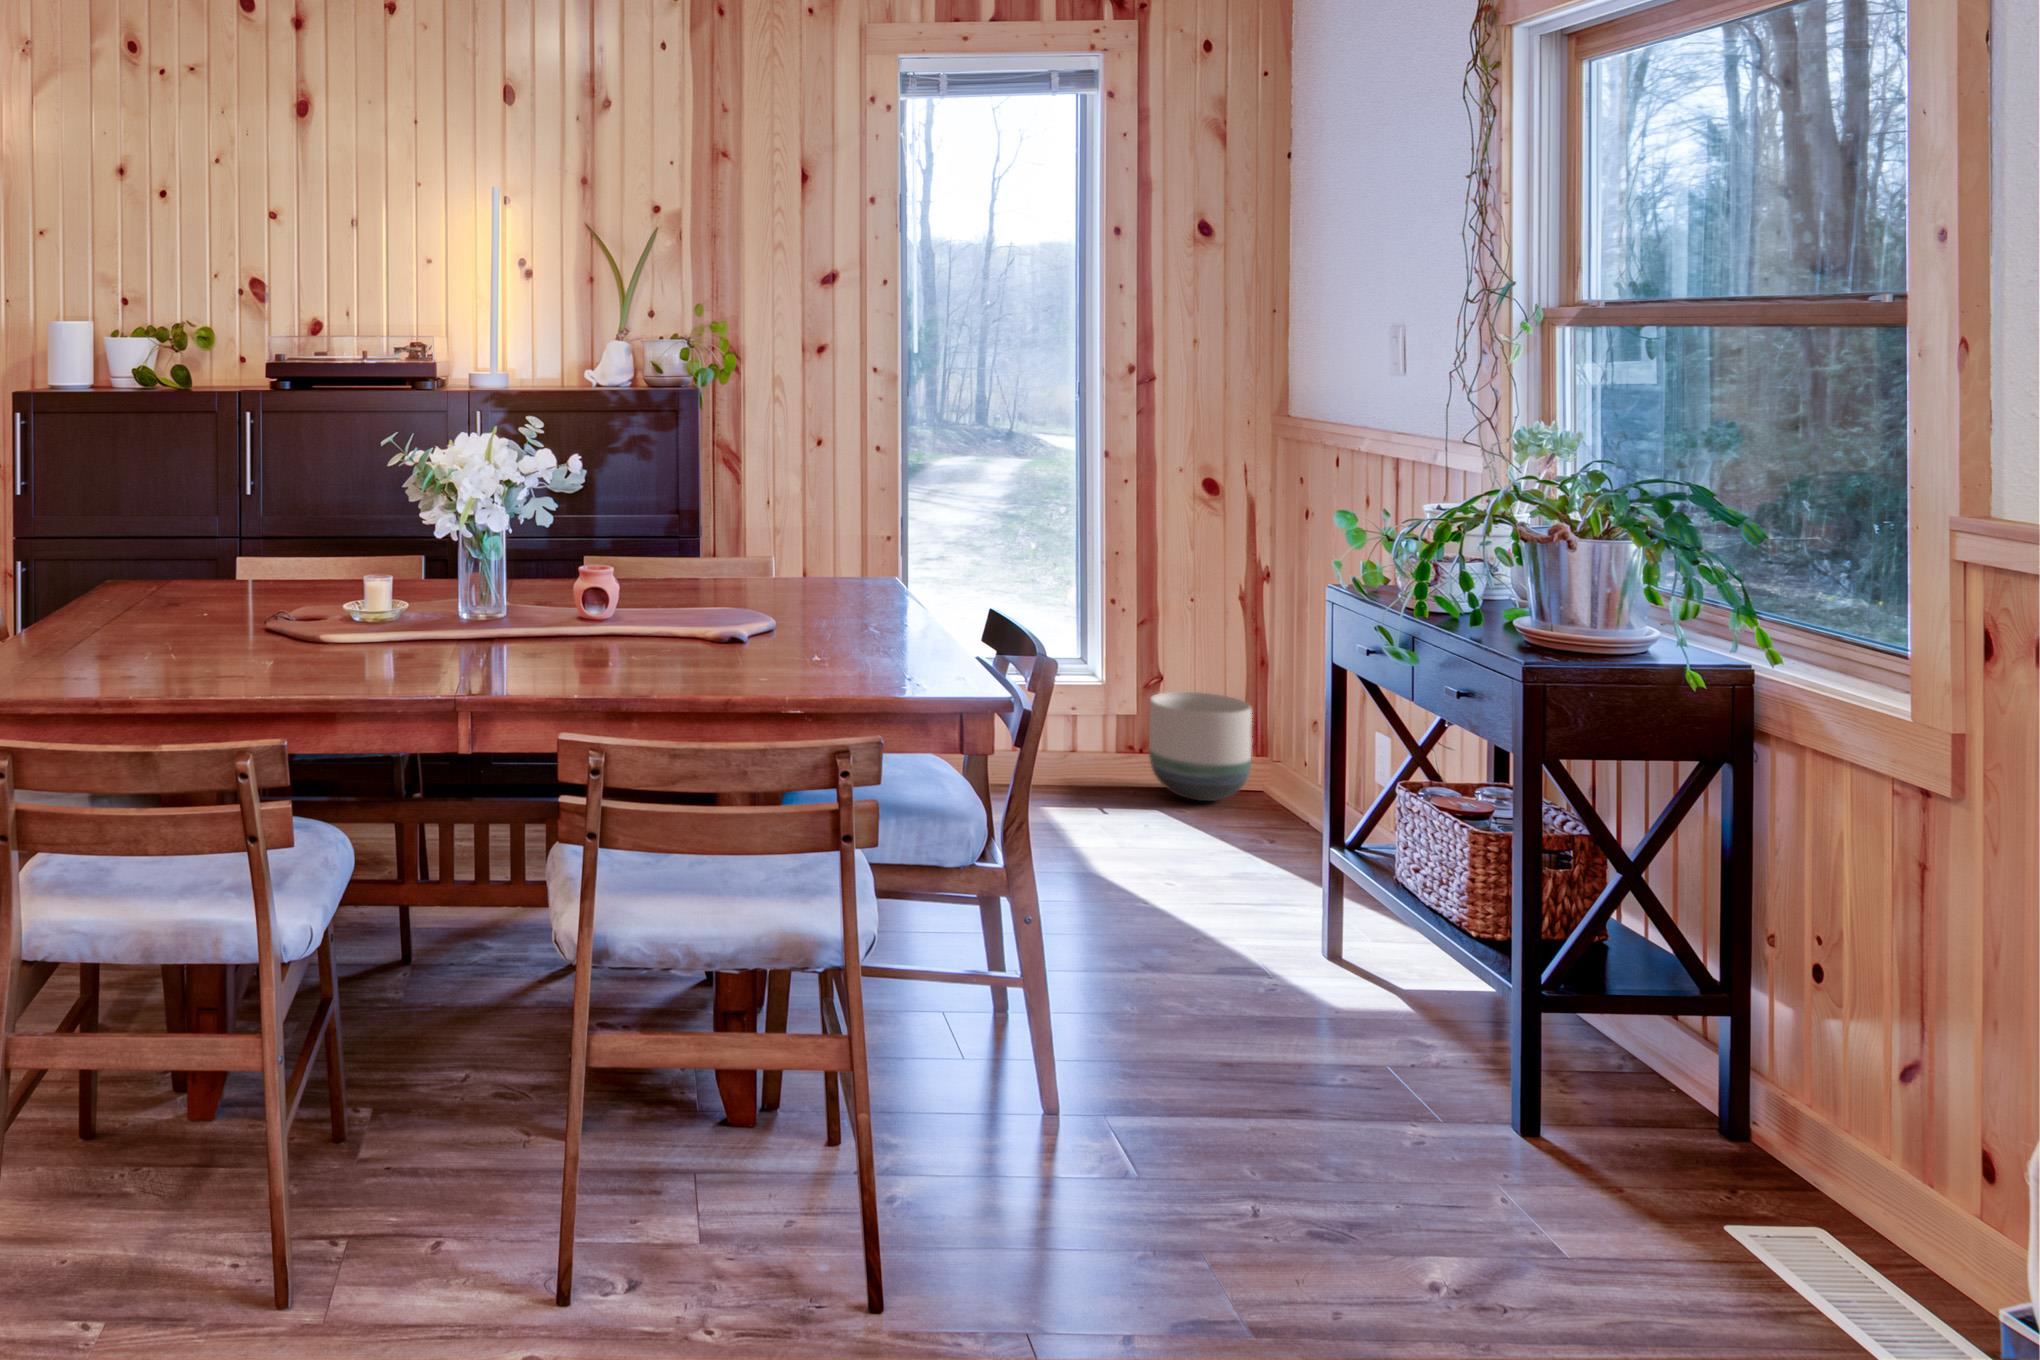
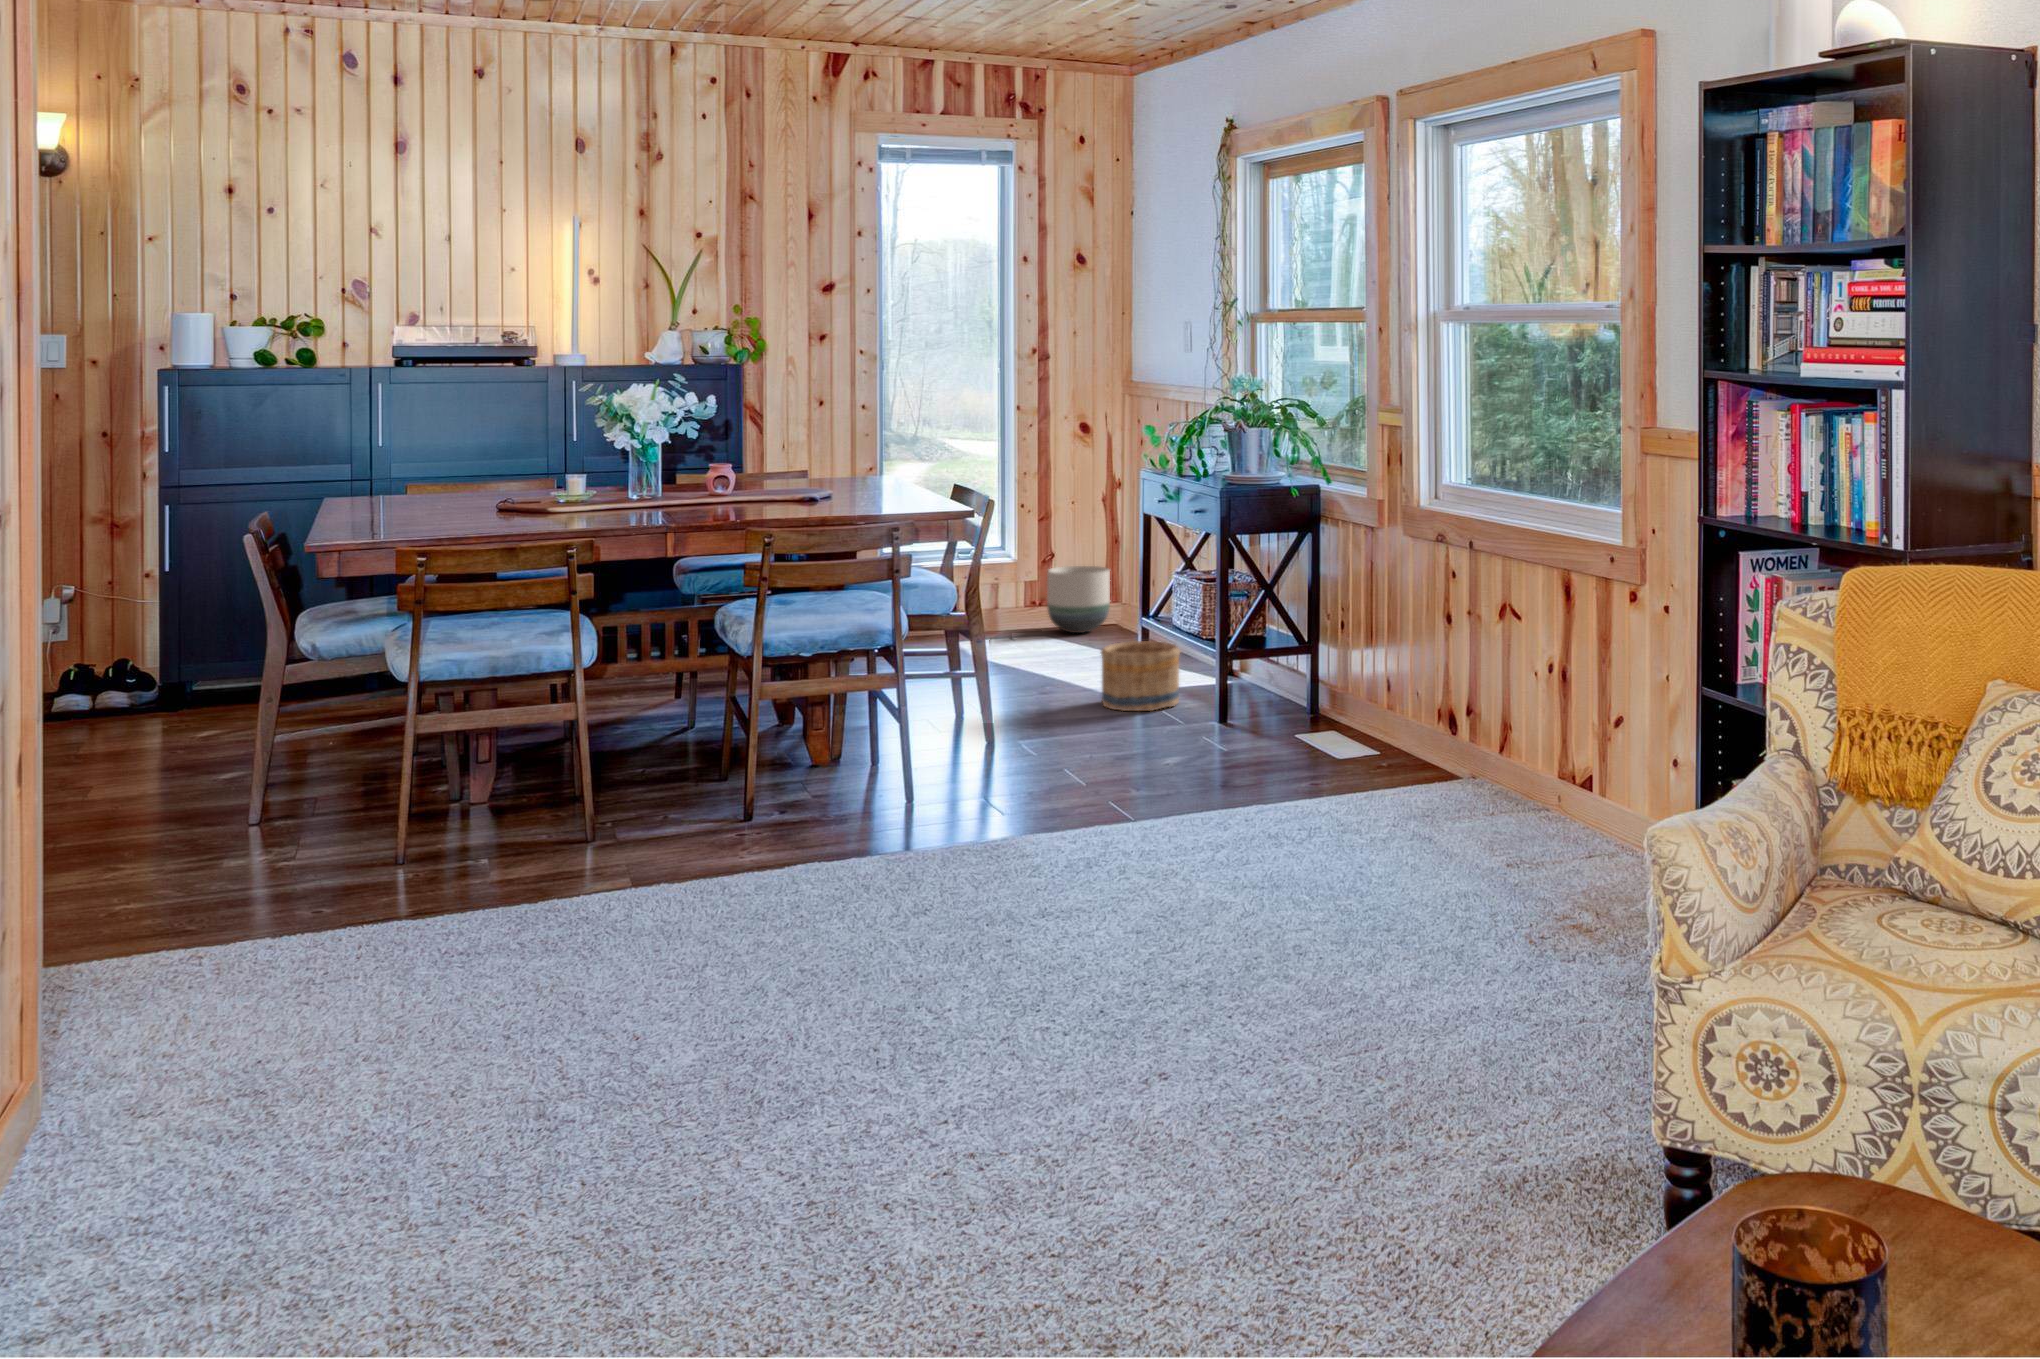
basket: none [1252,909,1419,1071] -> present [1101,641,1180,711]

